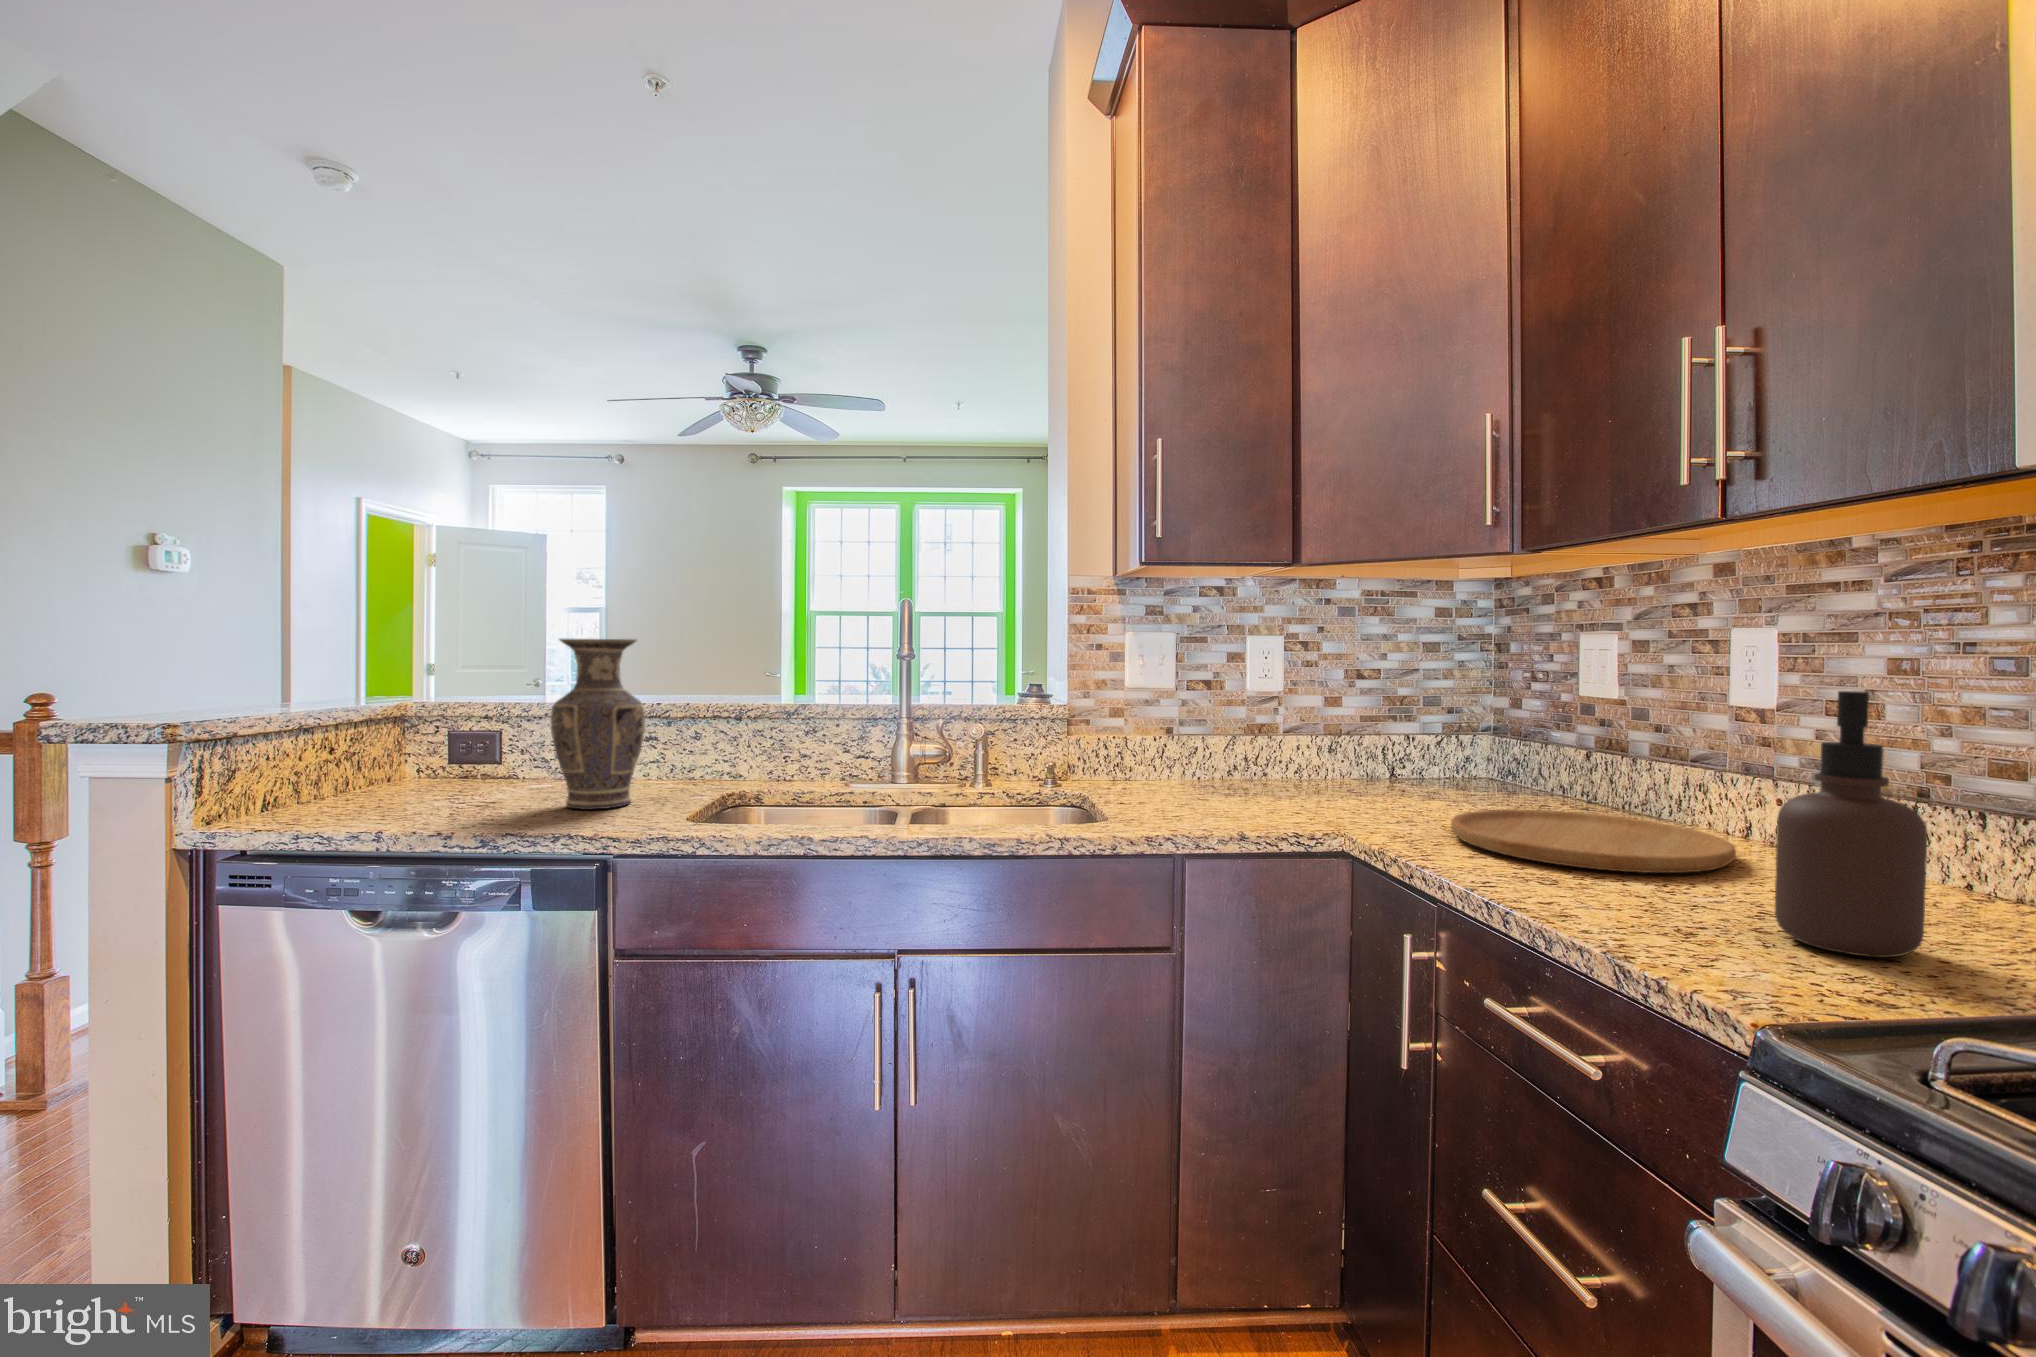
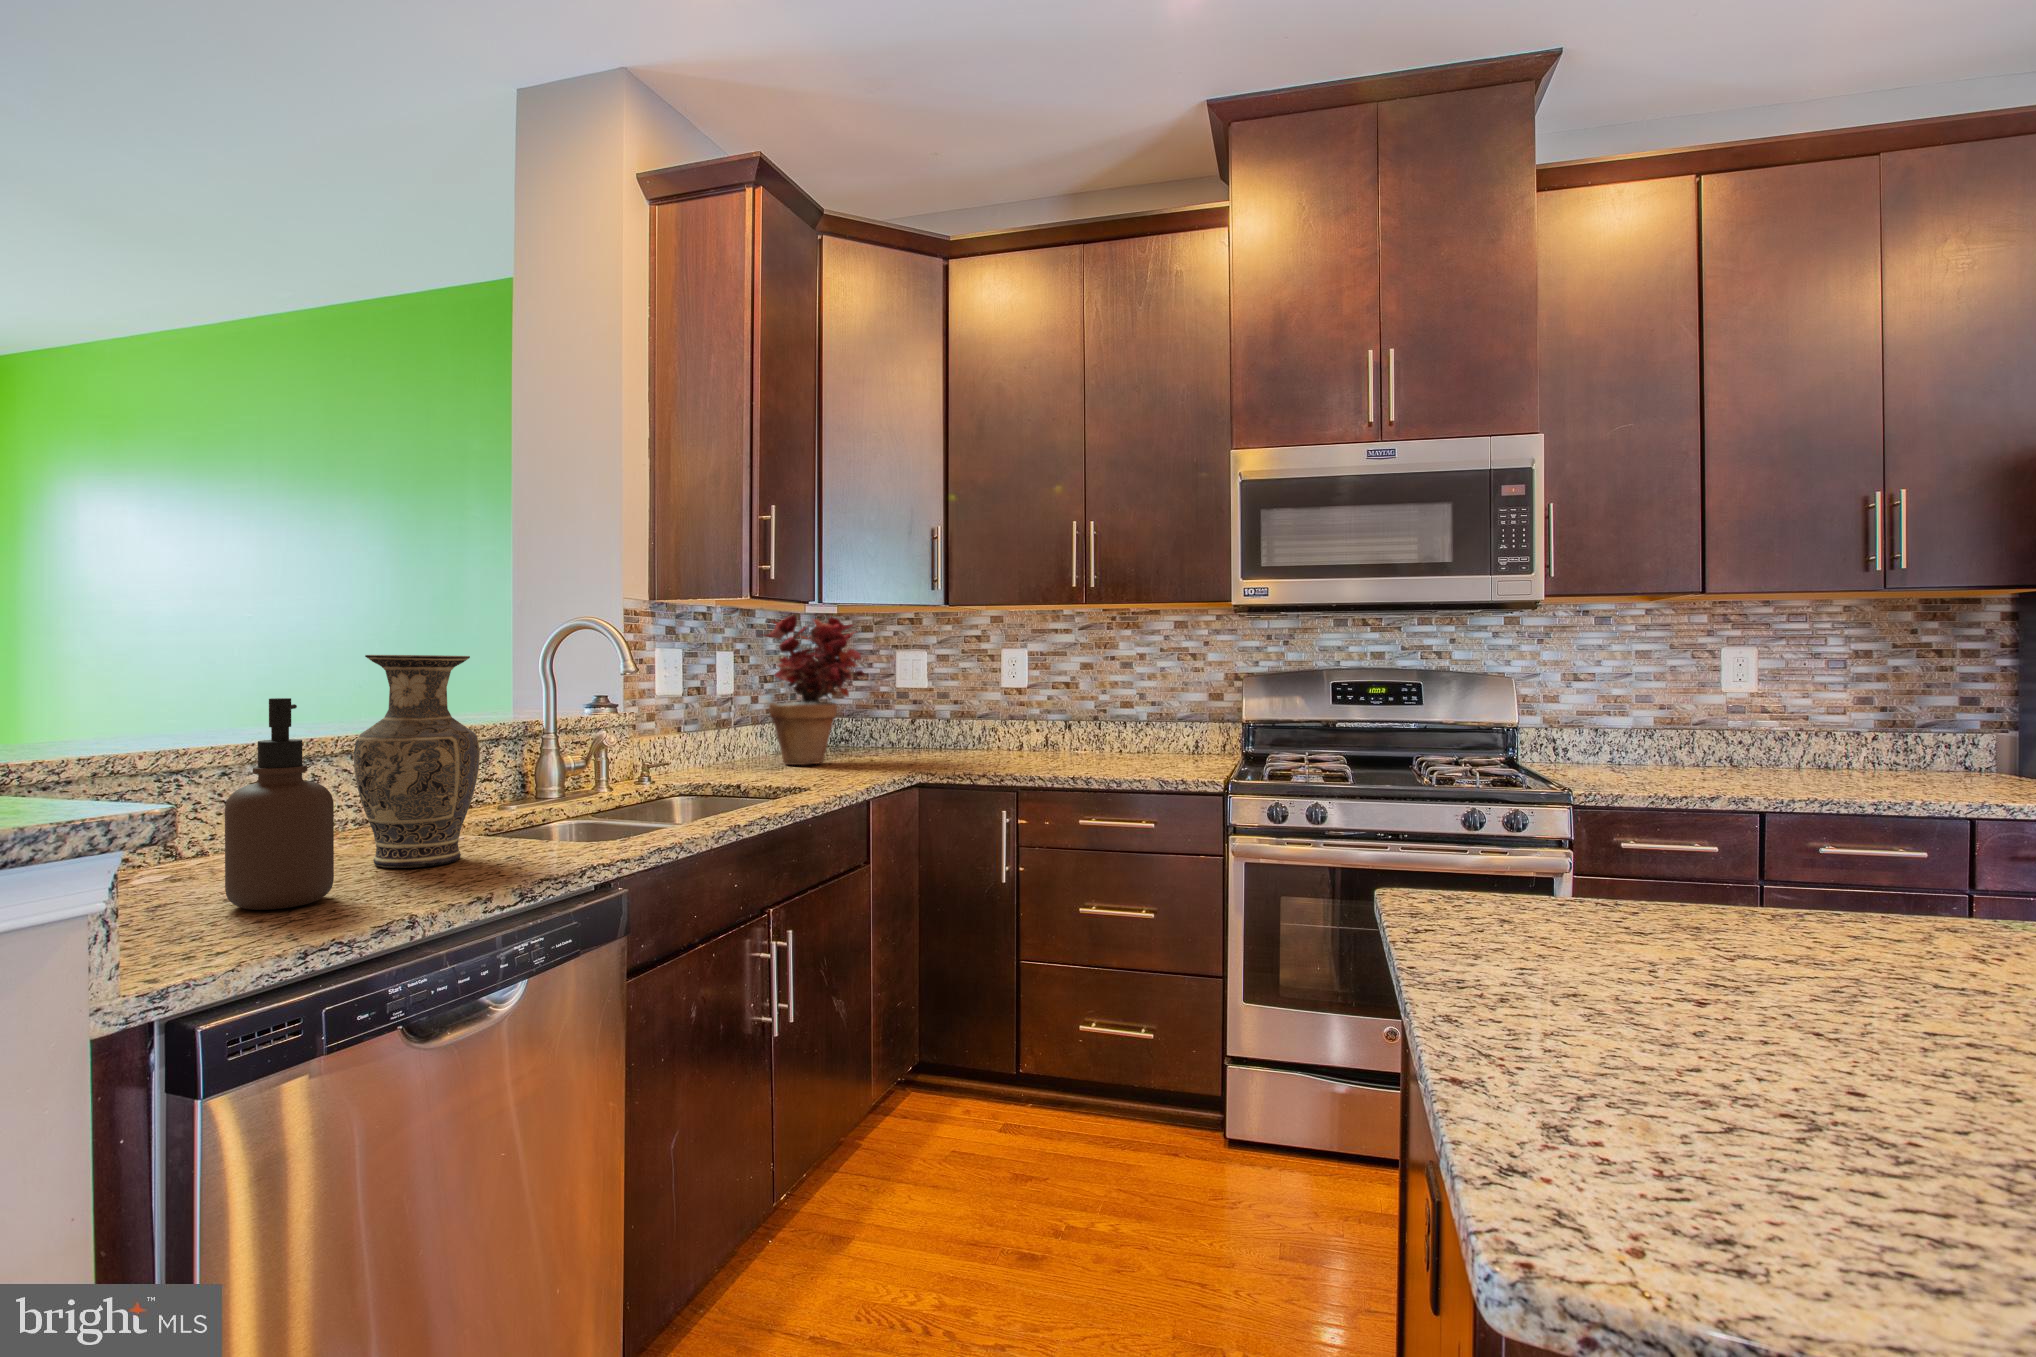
potted plant: none [1252,589,1416,794] -> present [761,615,864,765]
soap dispenser: present [1775,691,1927,957] -> present [225,698,334,910]
cutting board: present [1451,809,1736,873] -> none [940,750,1066,770]

